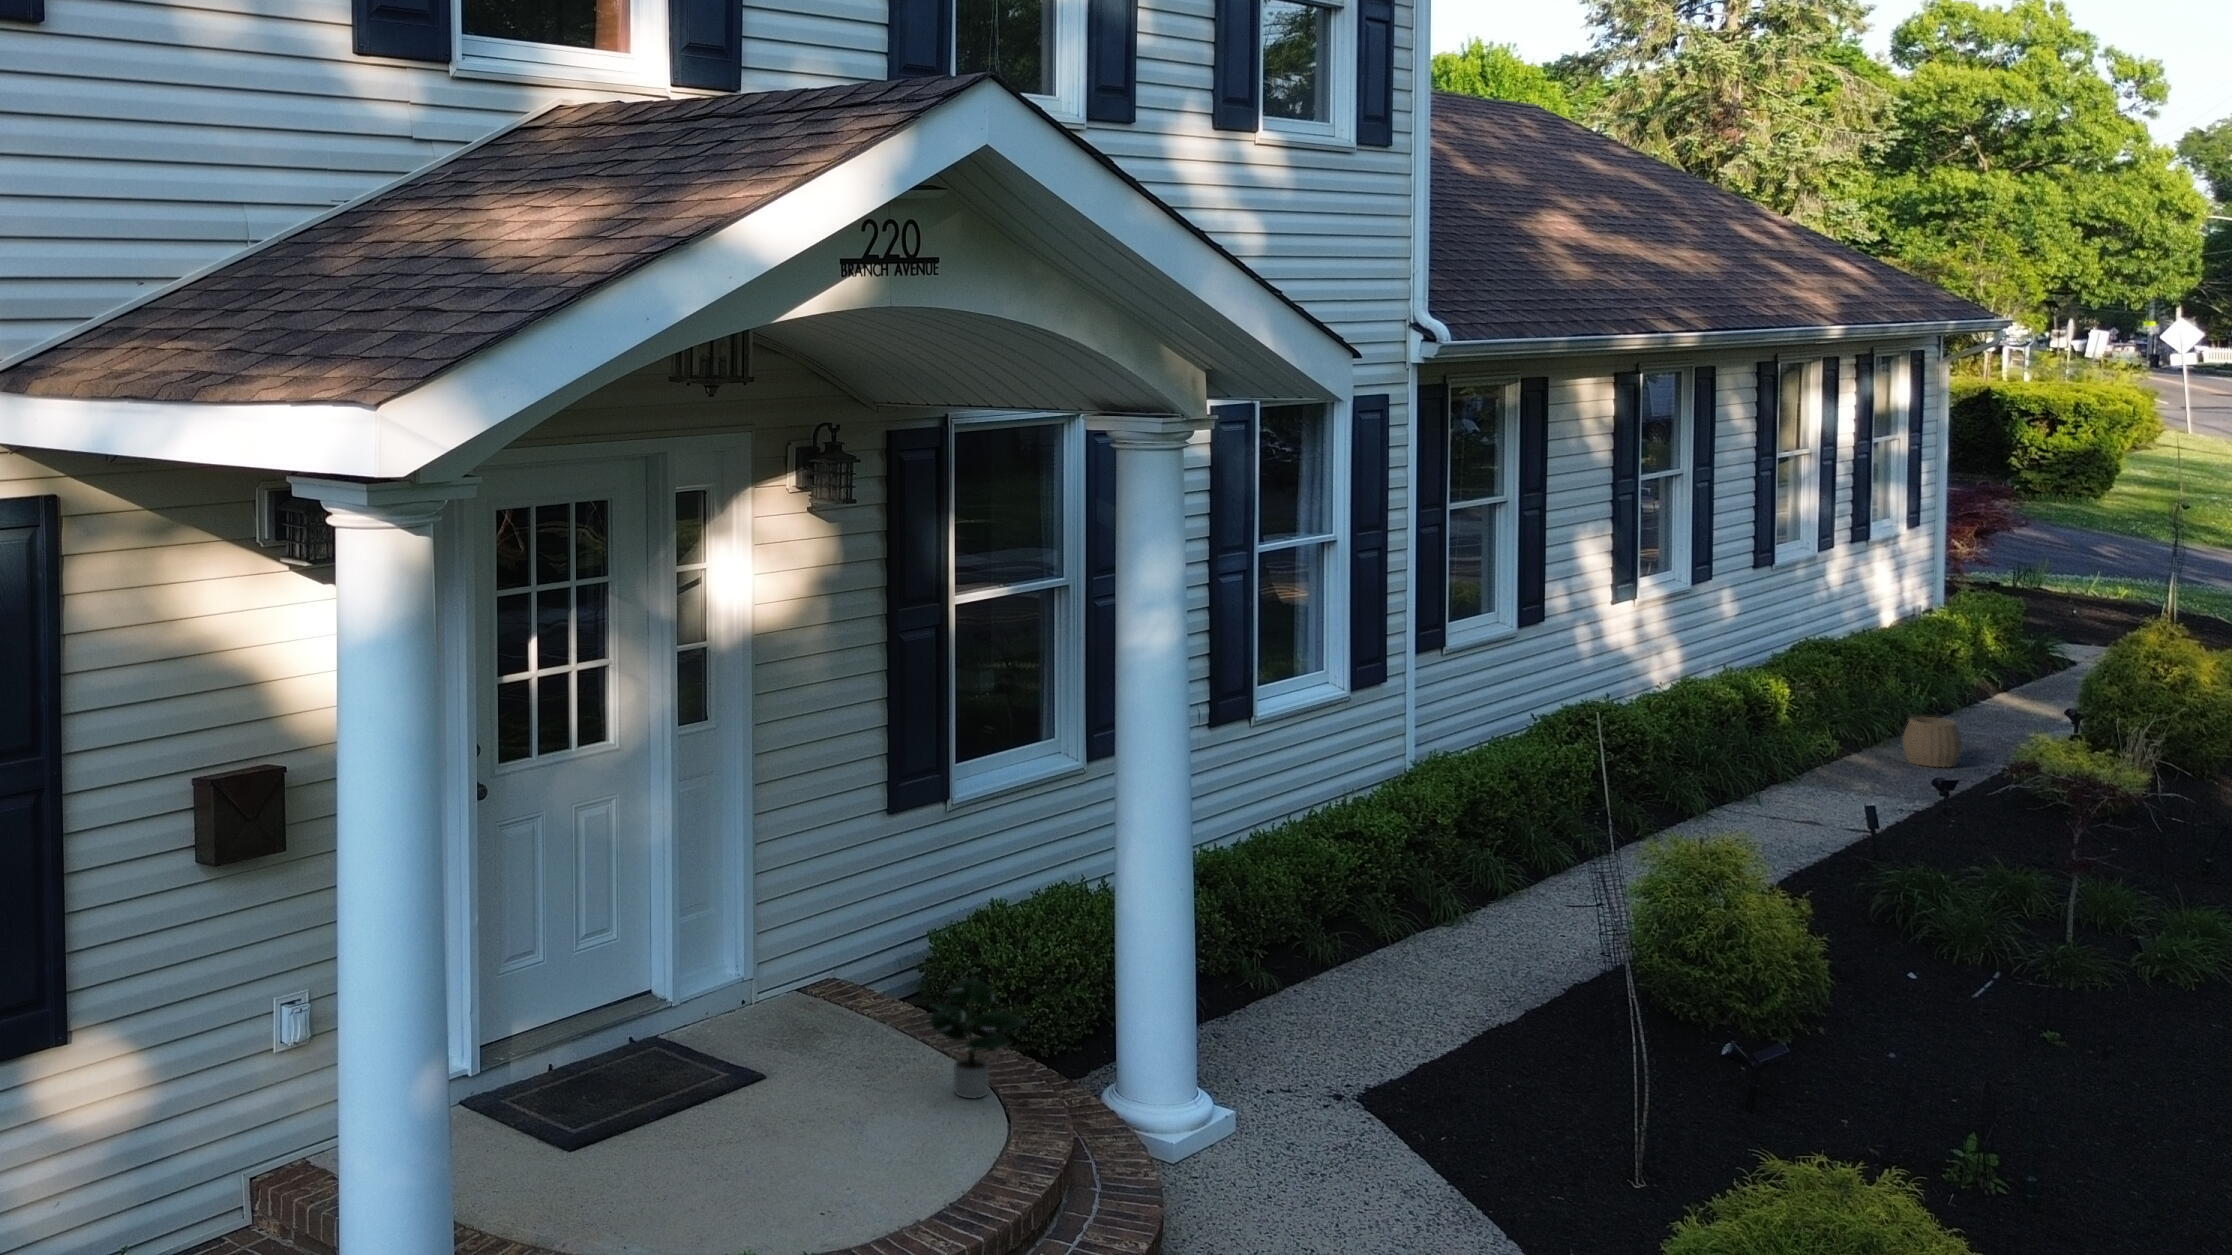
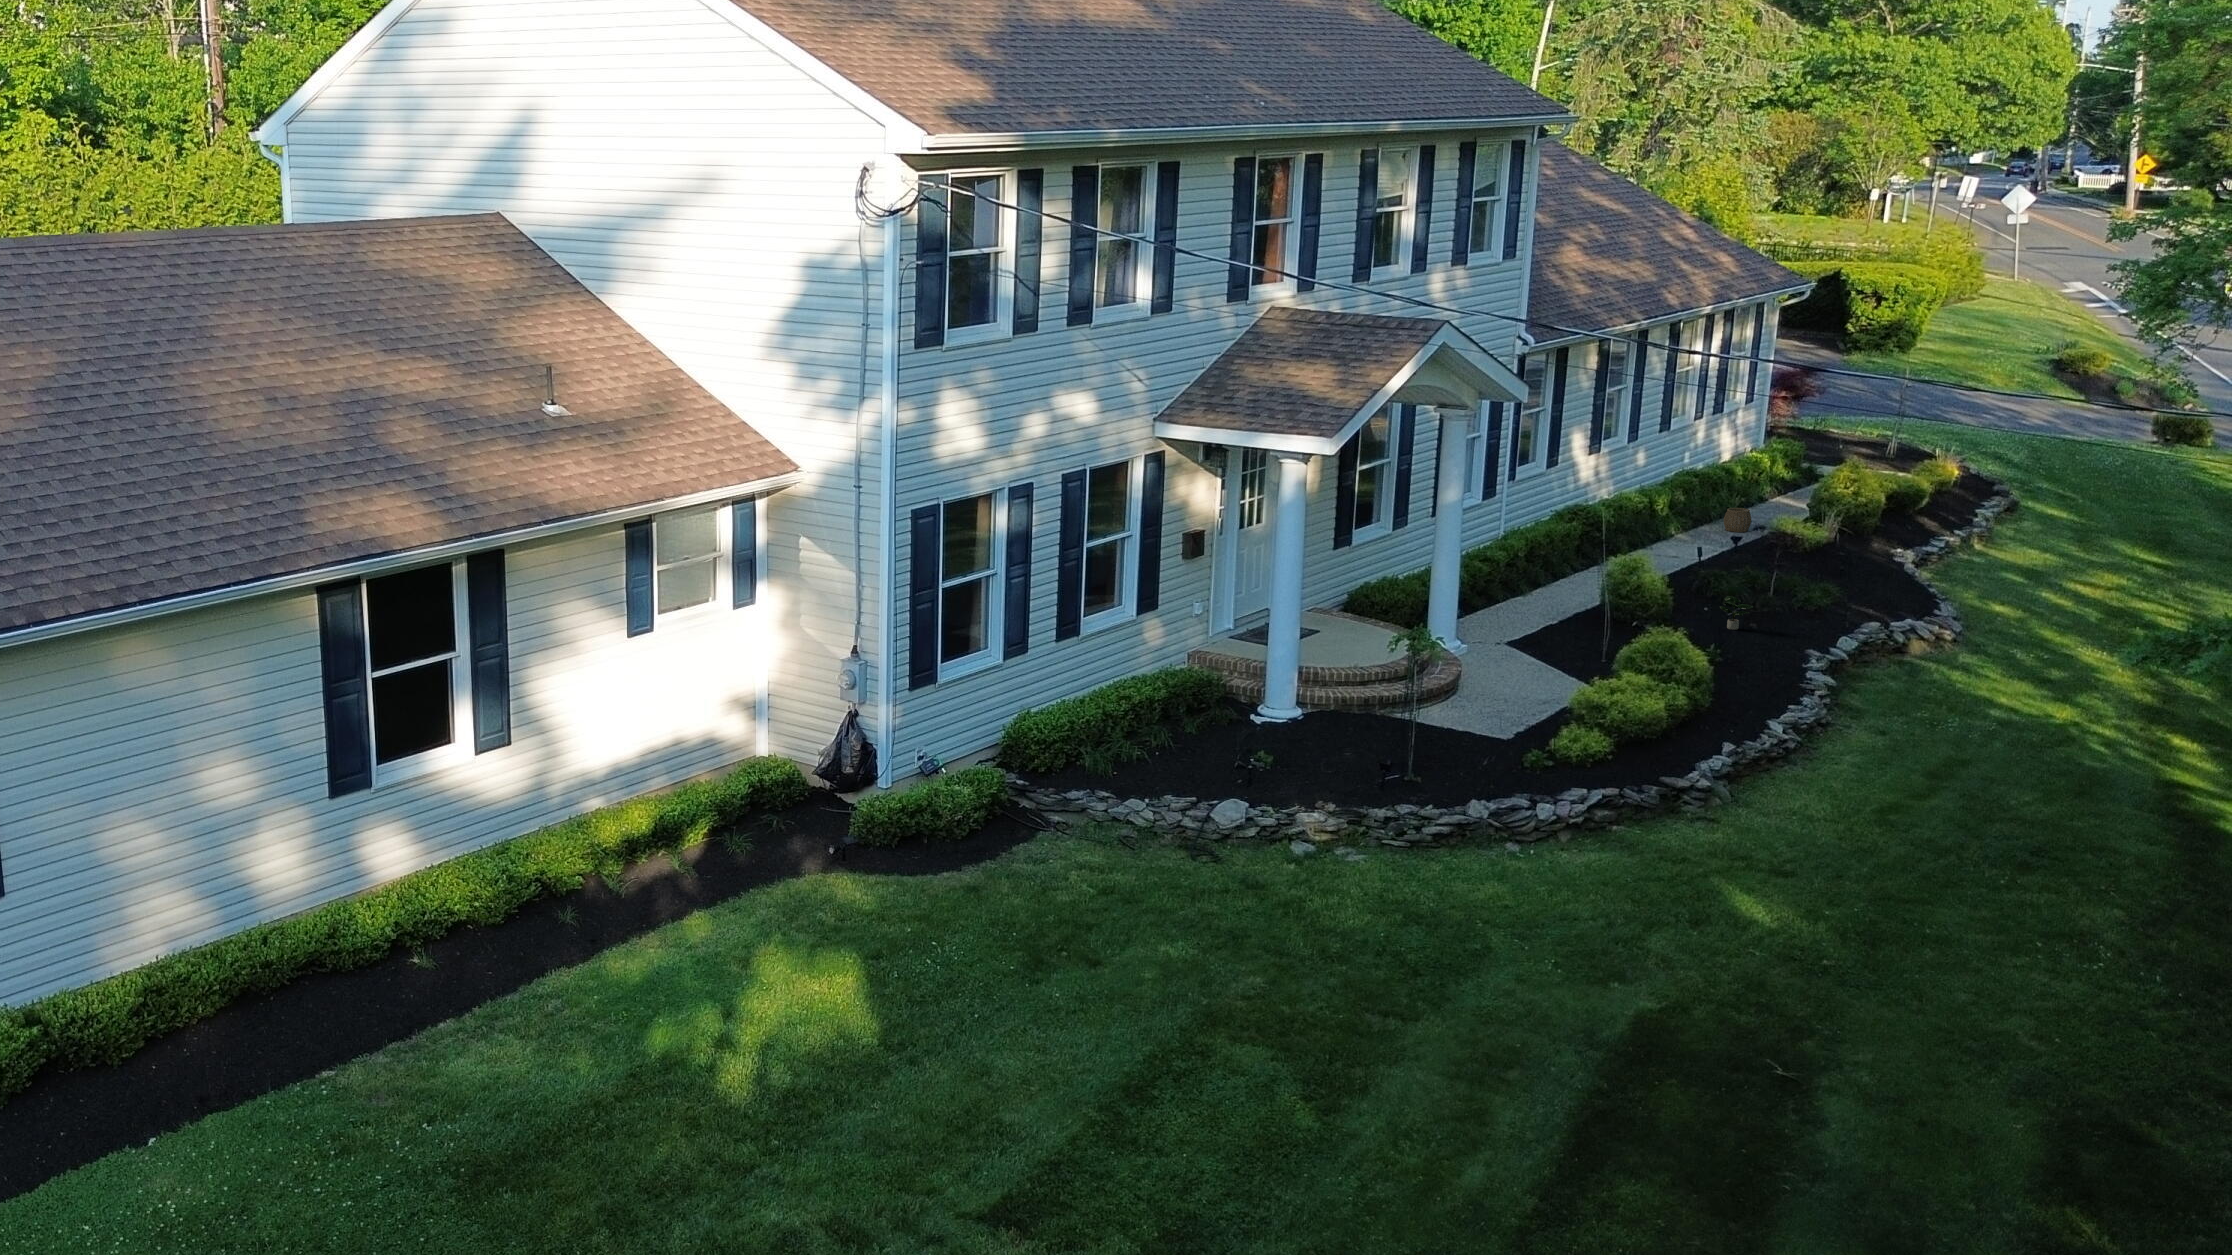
potted plant: present [929,979,1025,1098] -> present [1720,596,1753,630]

